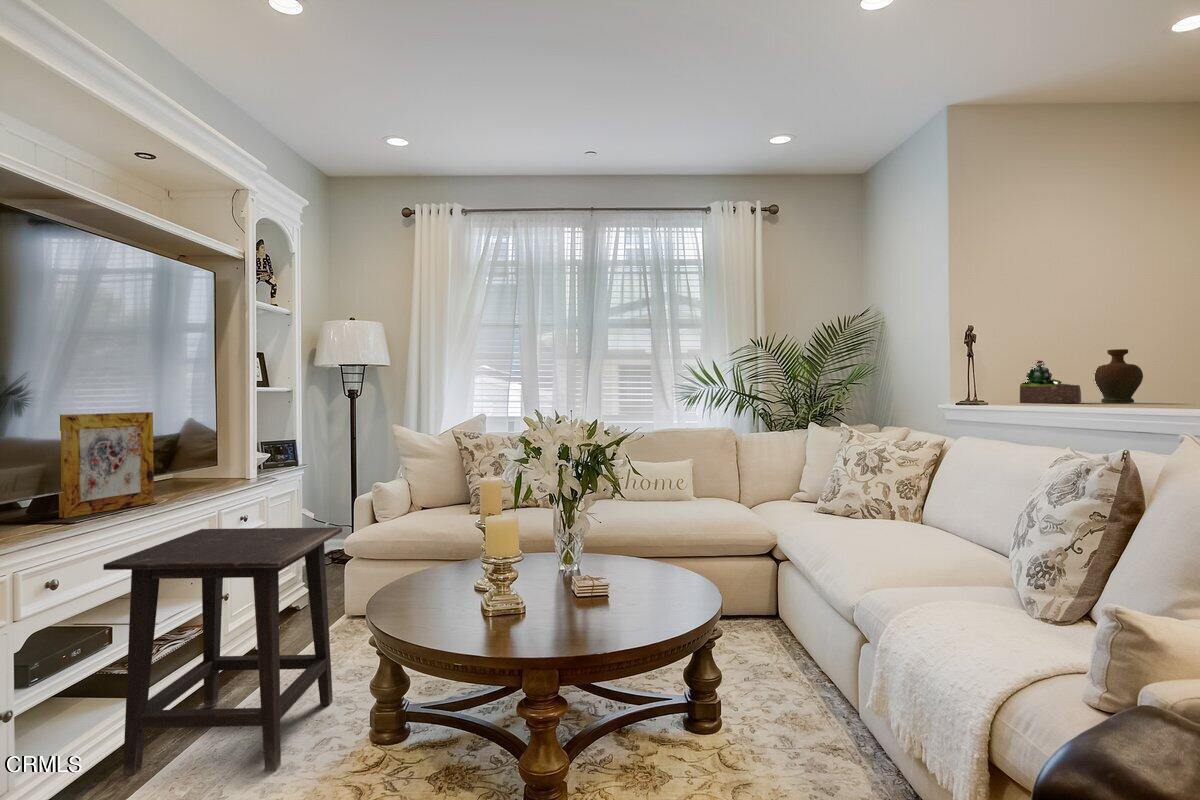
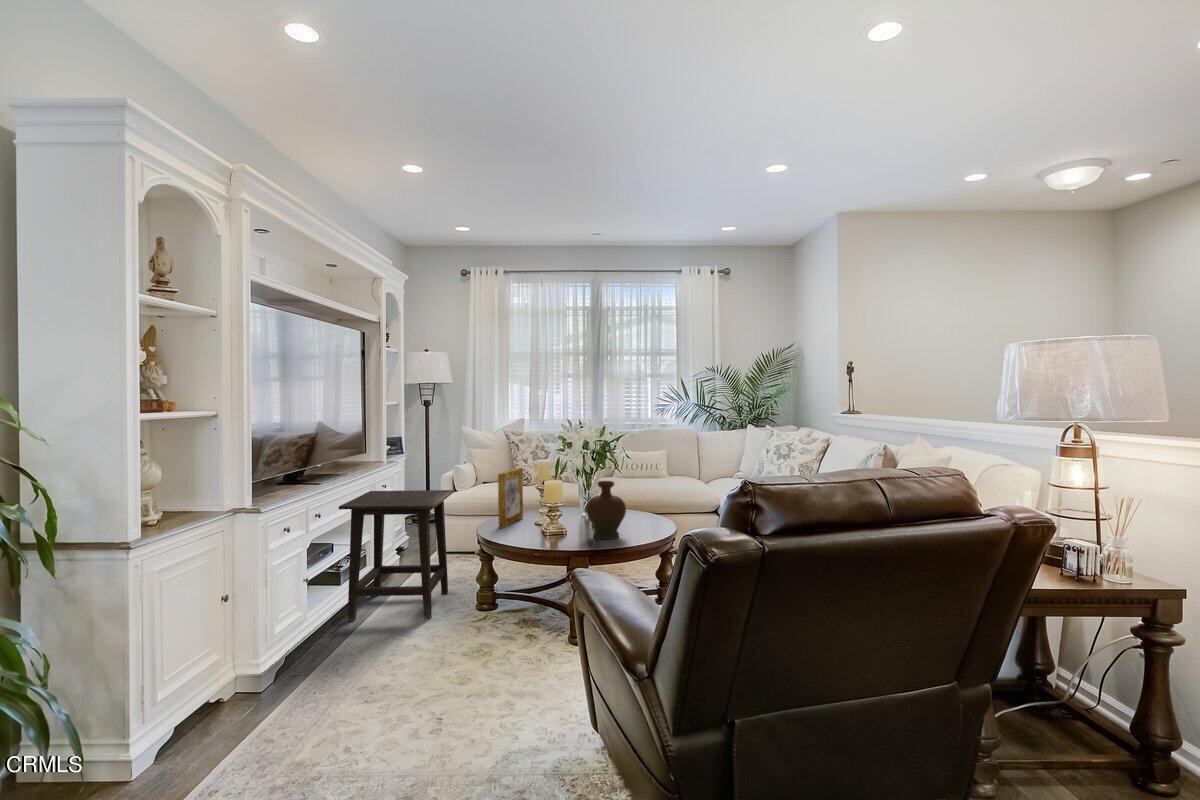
decorative vase: present [1095,349,1143,403] -> present [586,481,626,539]
succulent plant: present [1020,361,1081,403] -> none [887,384,928,413]
picture frame: present [59,412,154,518] -> present [498,468,523,528]

